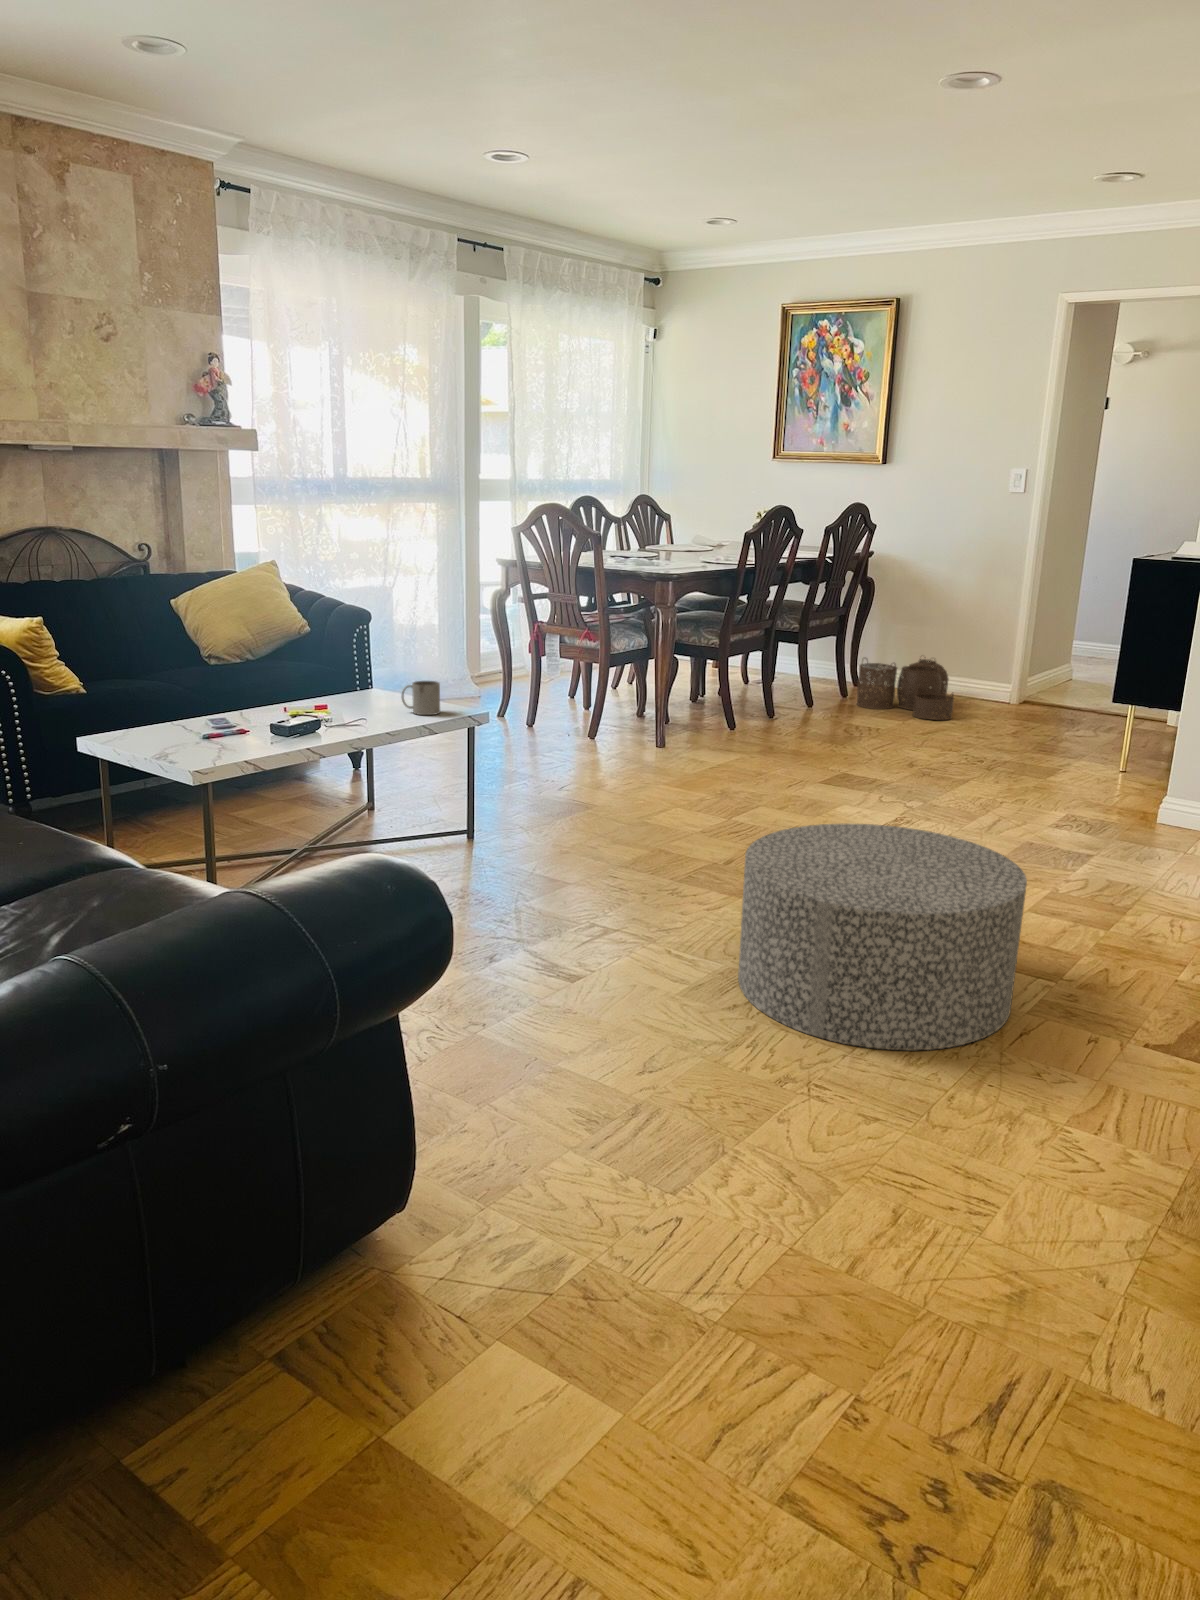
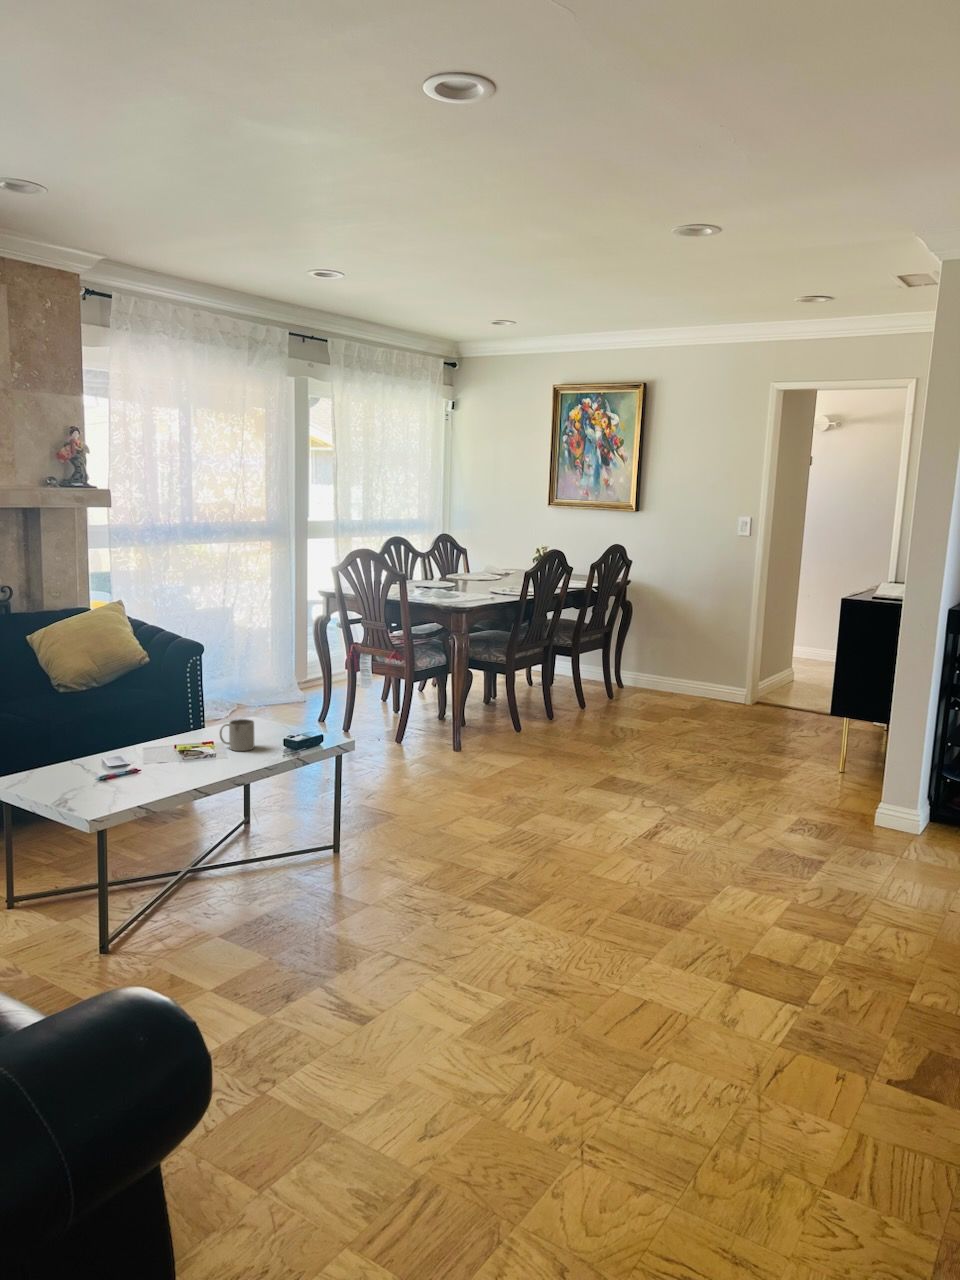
woven basket: present [857,659,954,720] -> none [620,664,699,721]
ottoman: present [738,824,1027,1050] -> none [517,858,775,1098]

